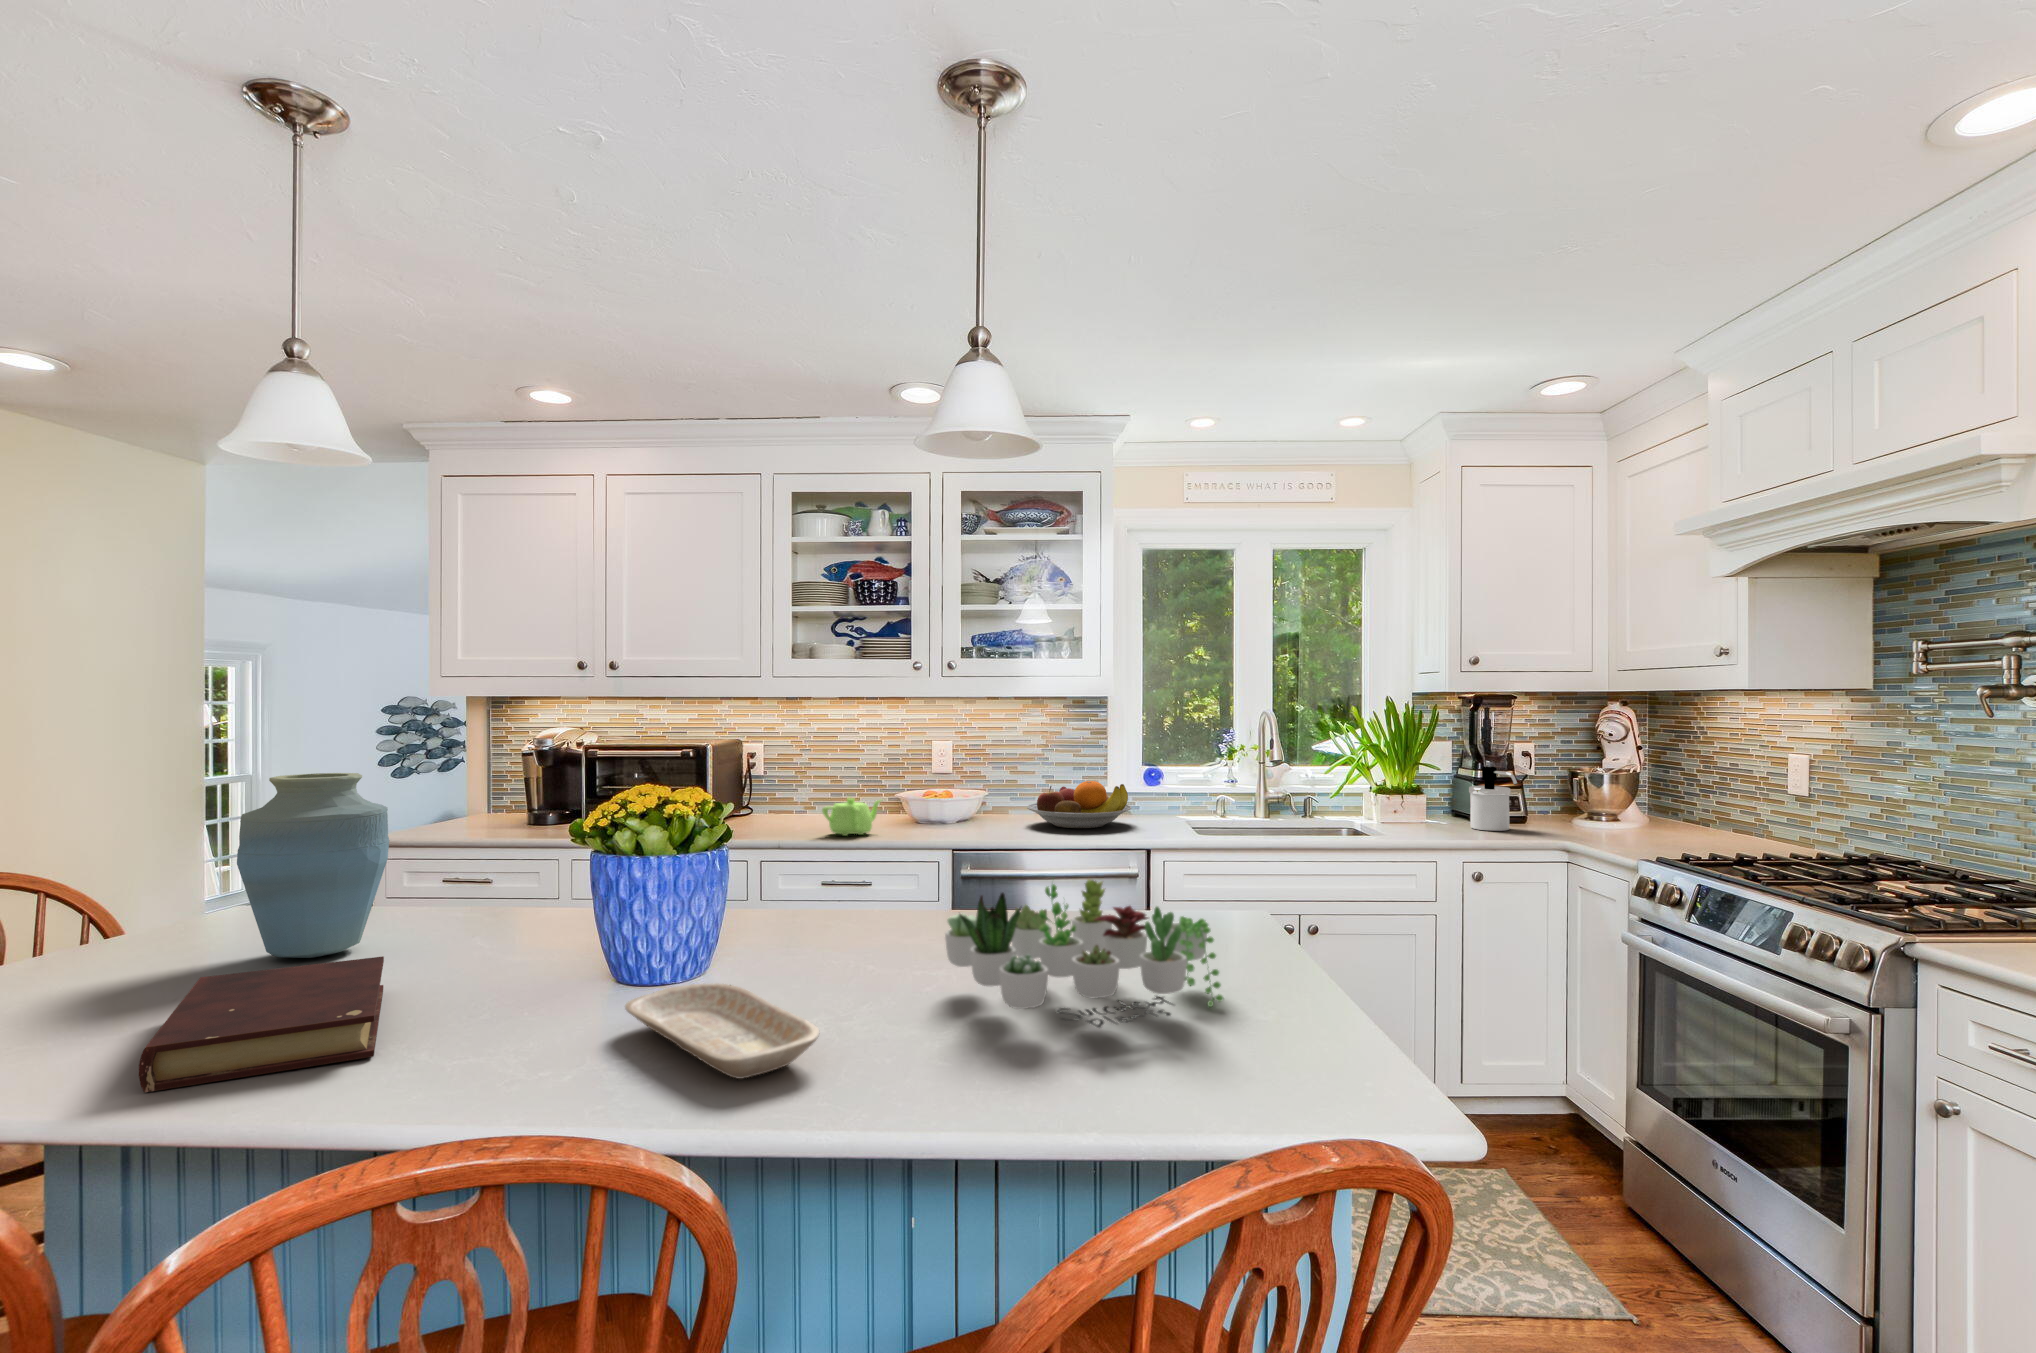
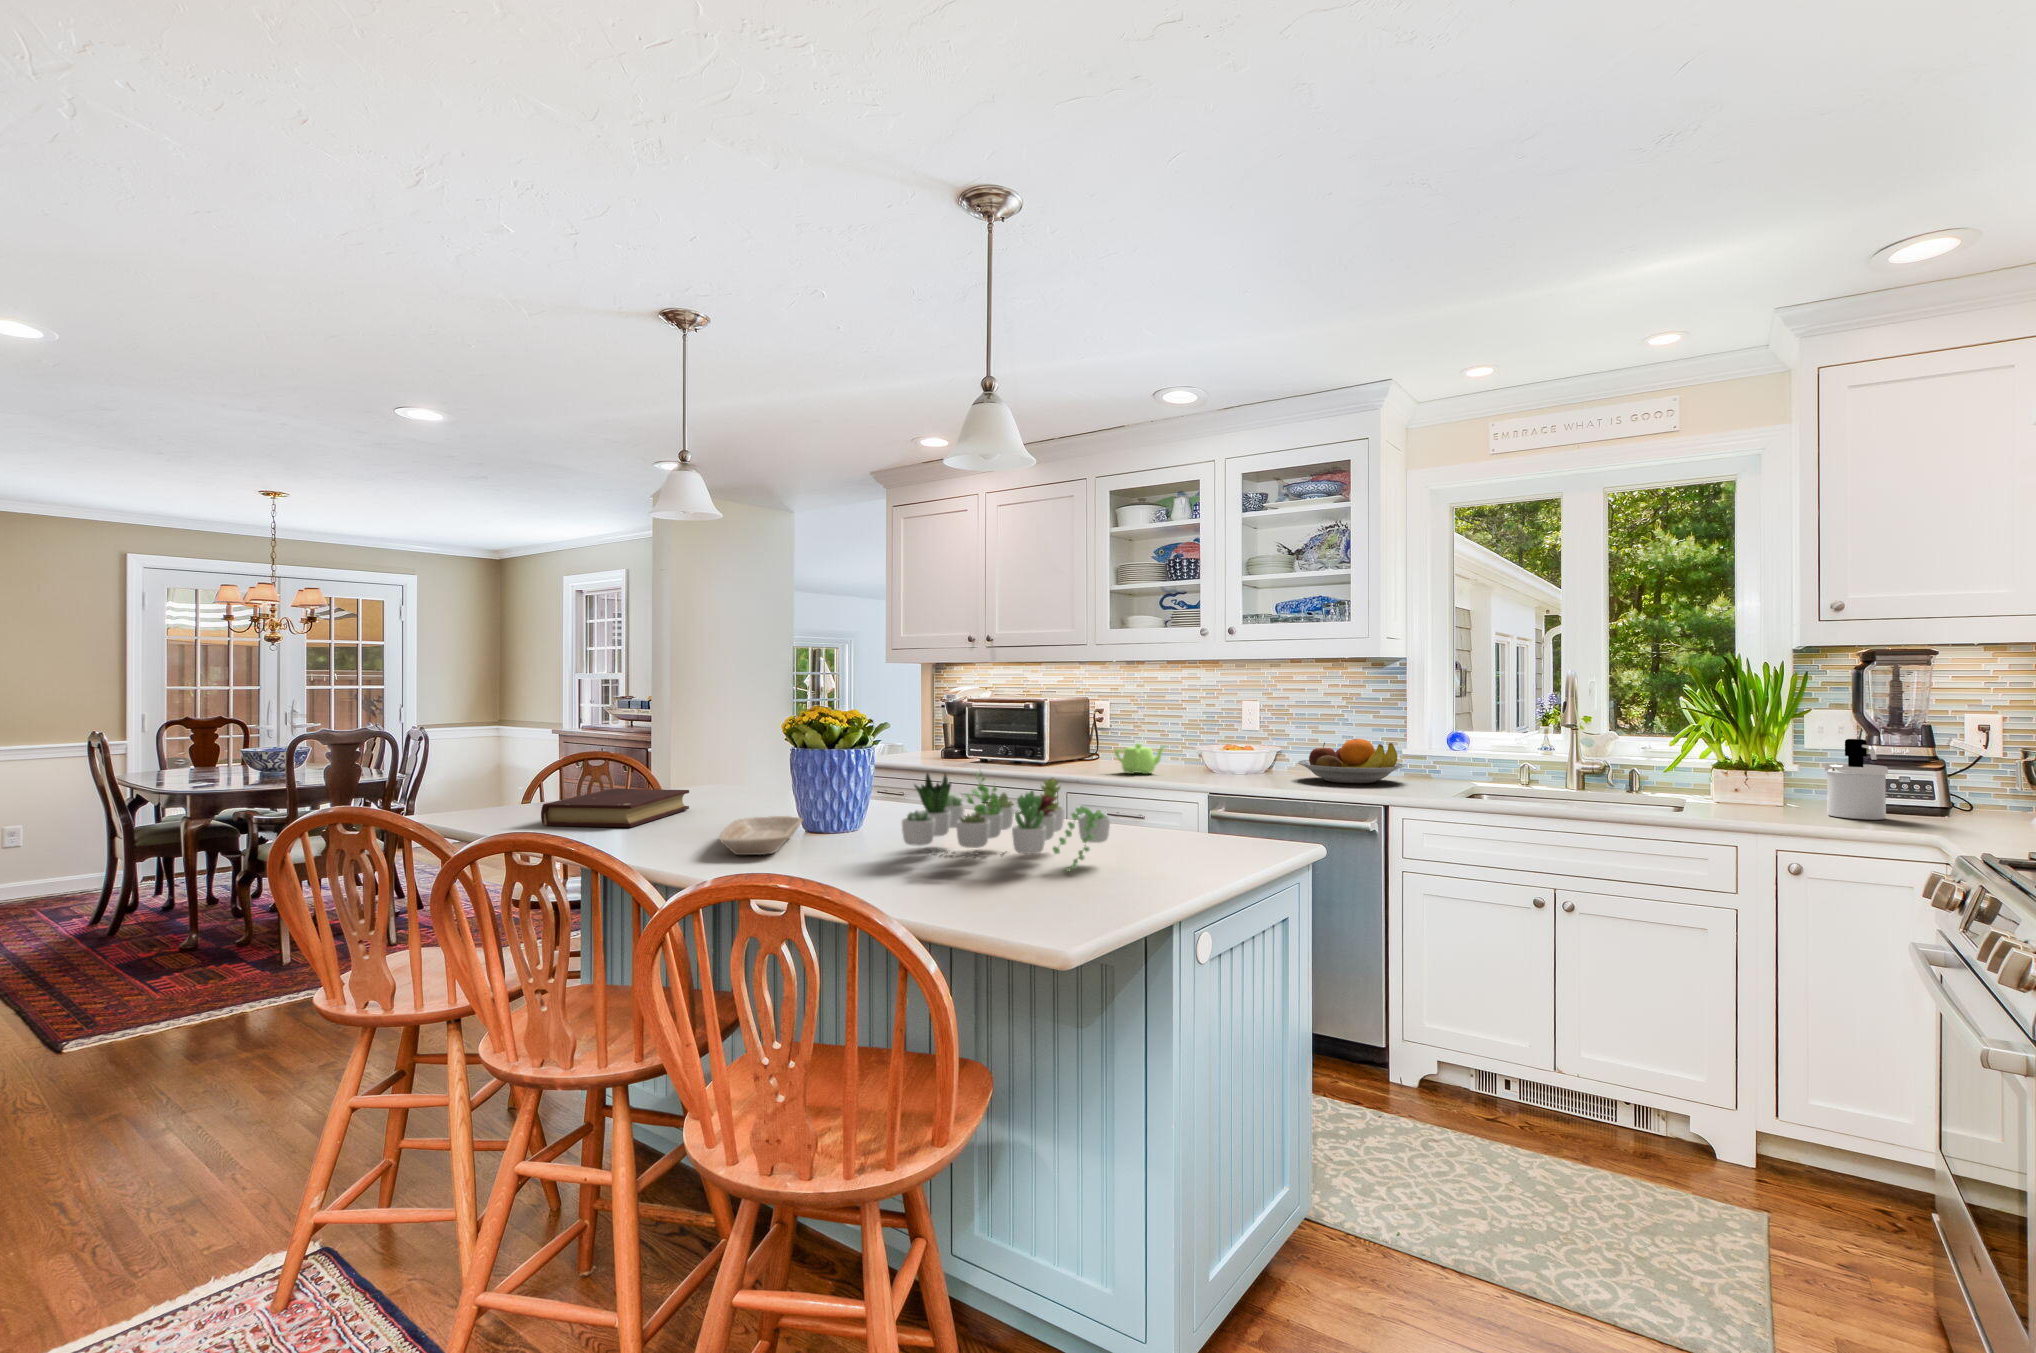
vase: present [237,773,389,958] -> none [661,693,736,795]

